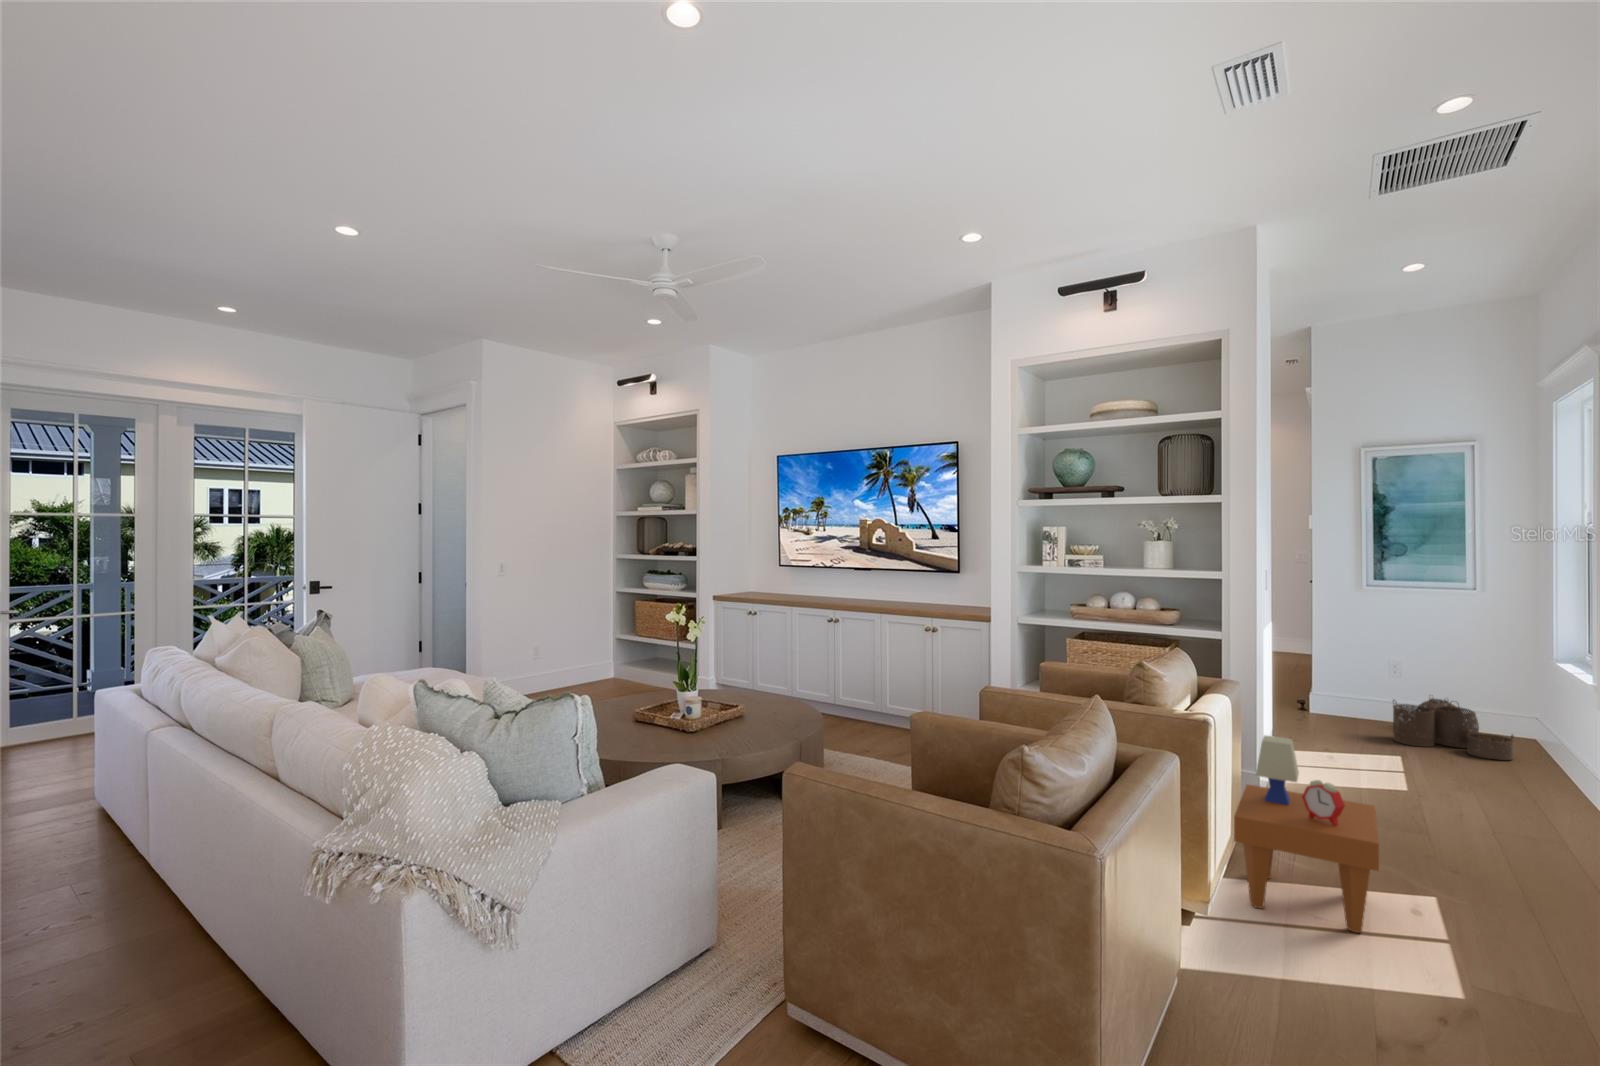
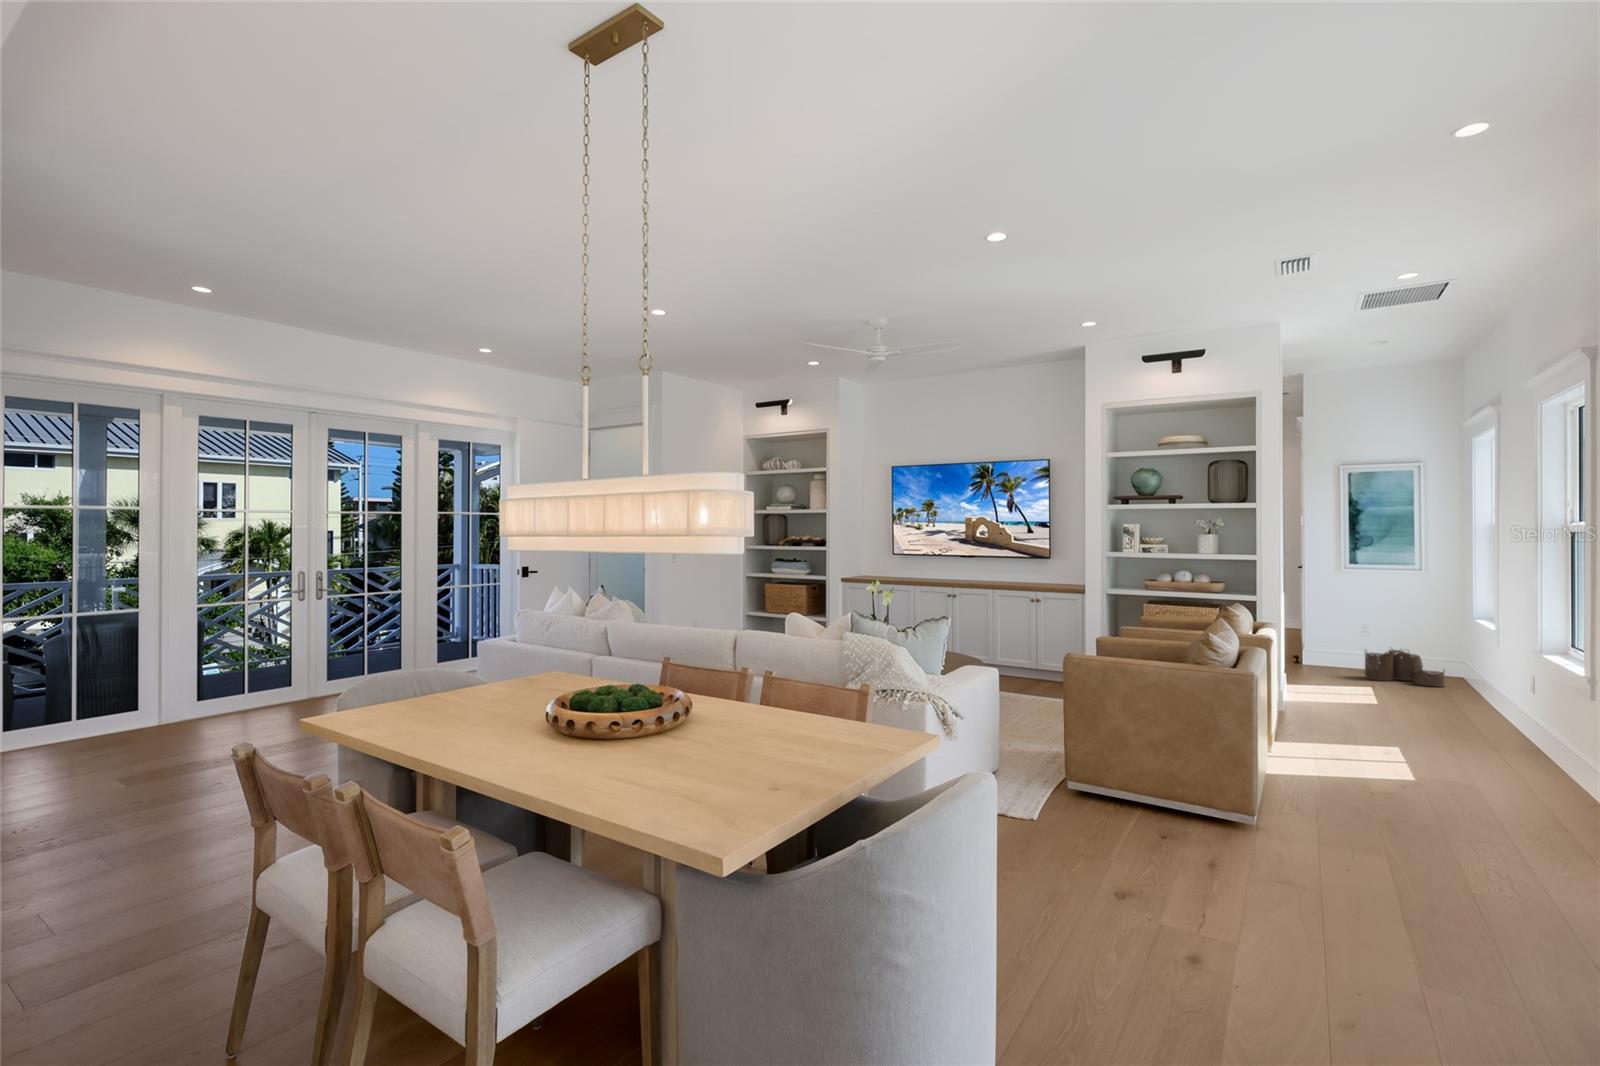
side table: present [1234,735,1379,933] -> none [1282,650,1364,754]

